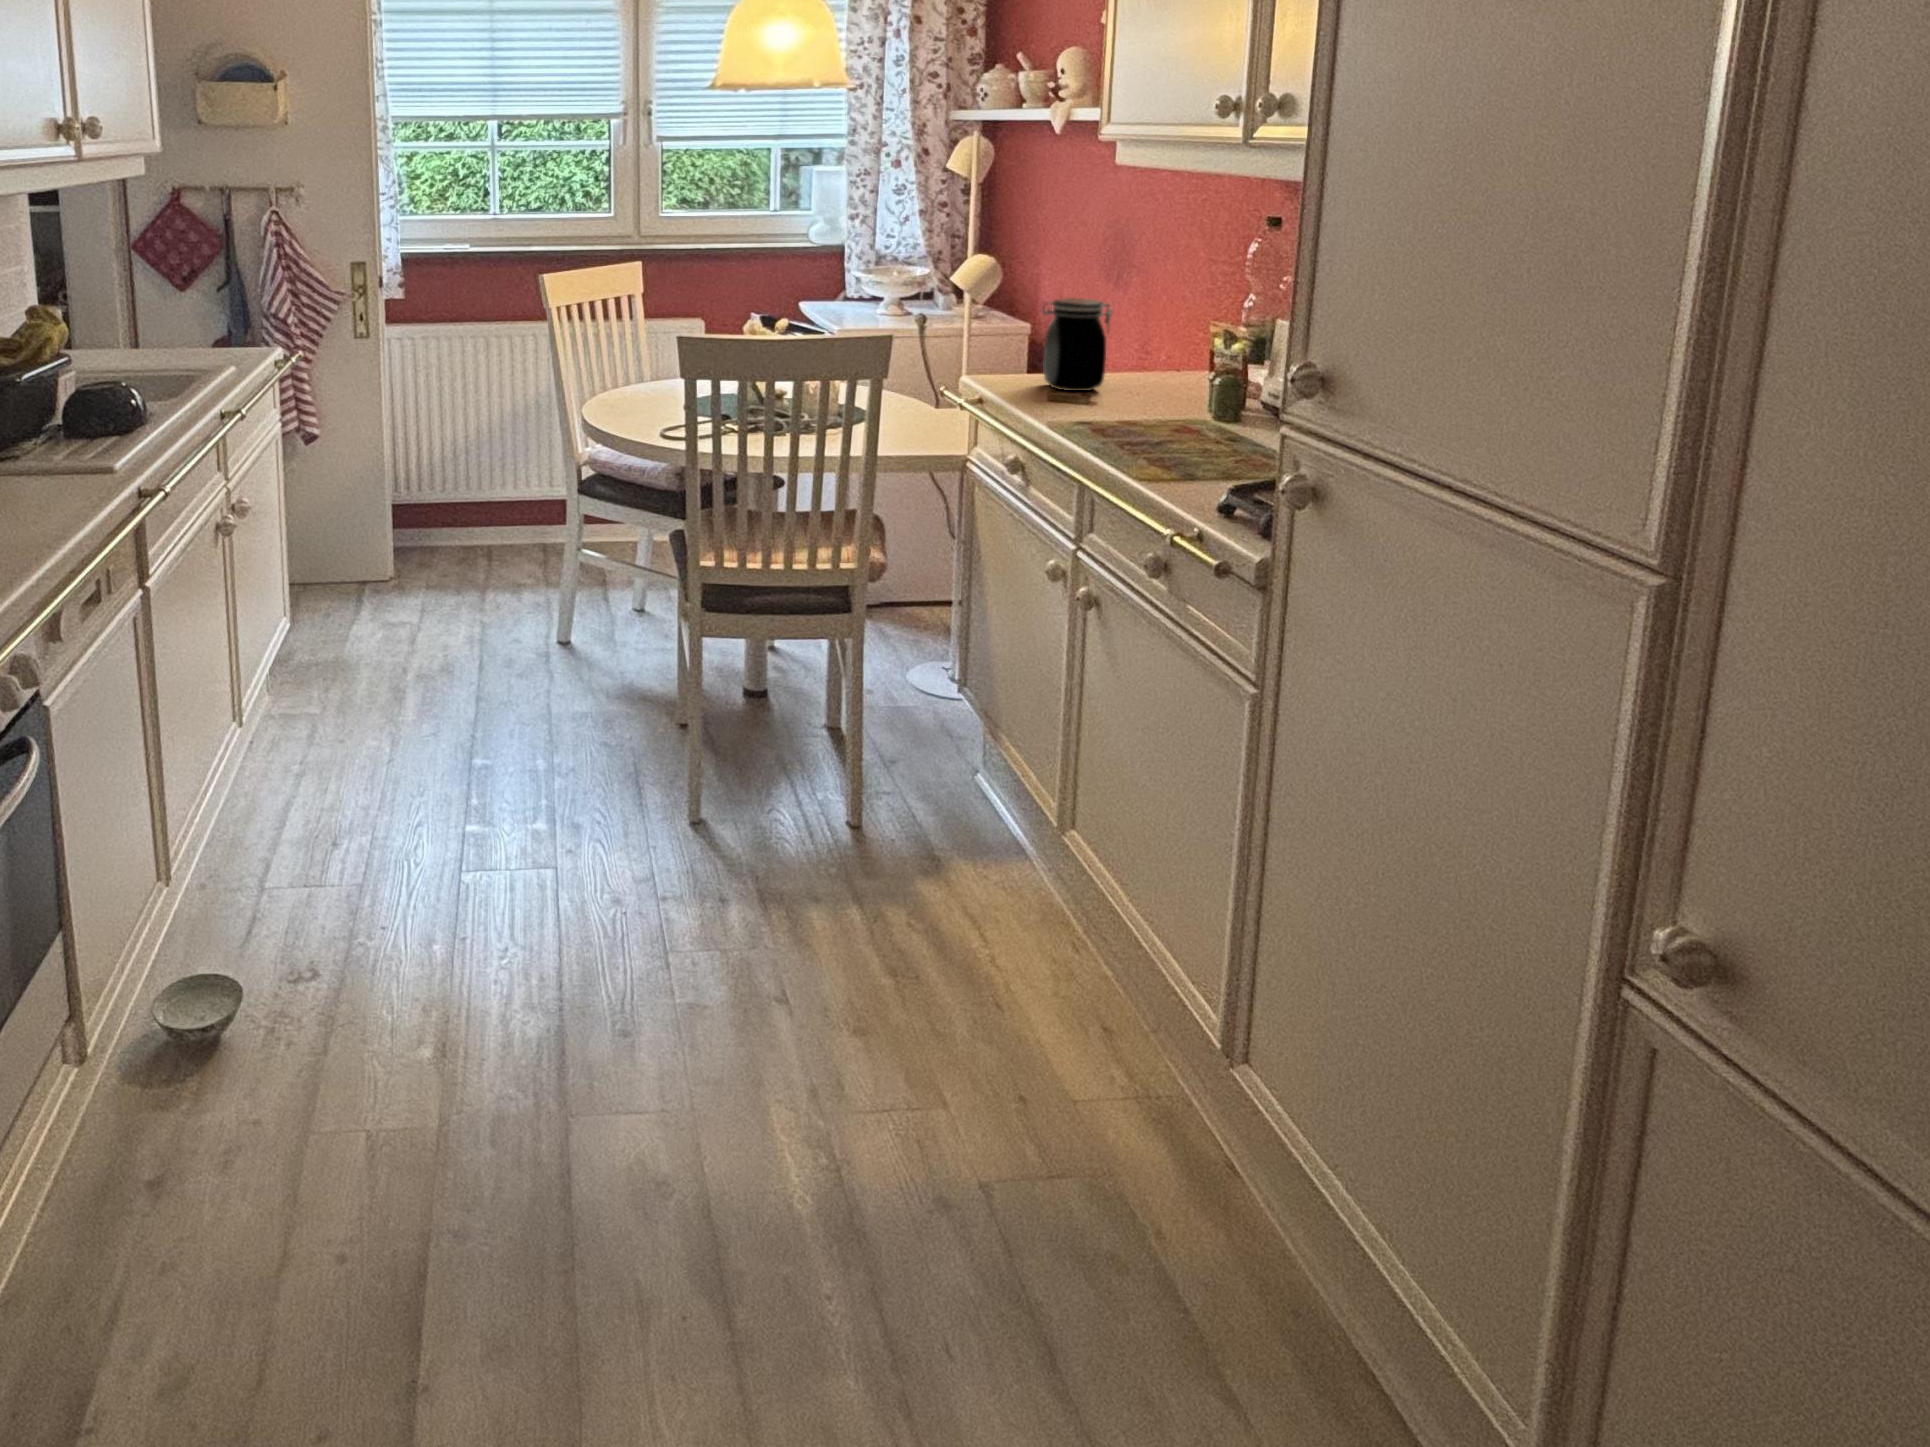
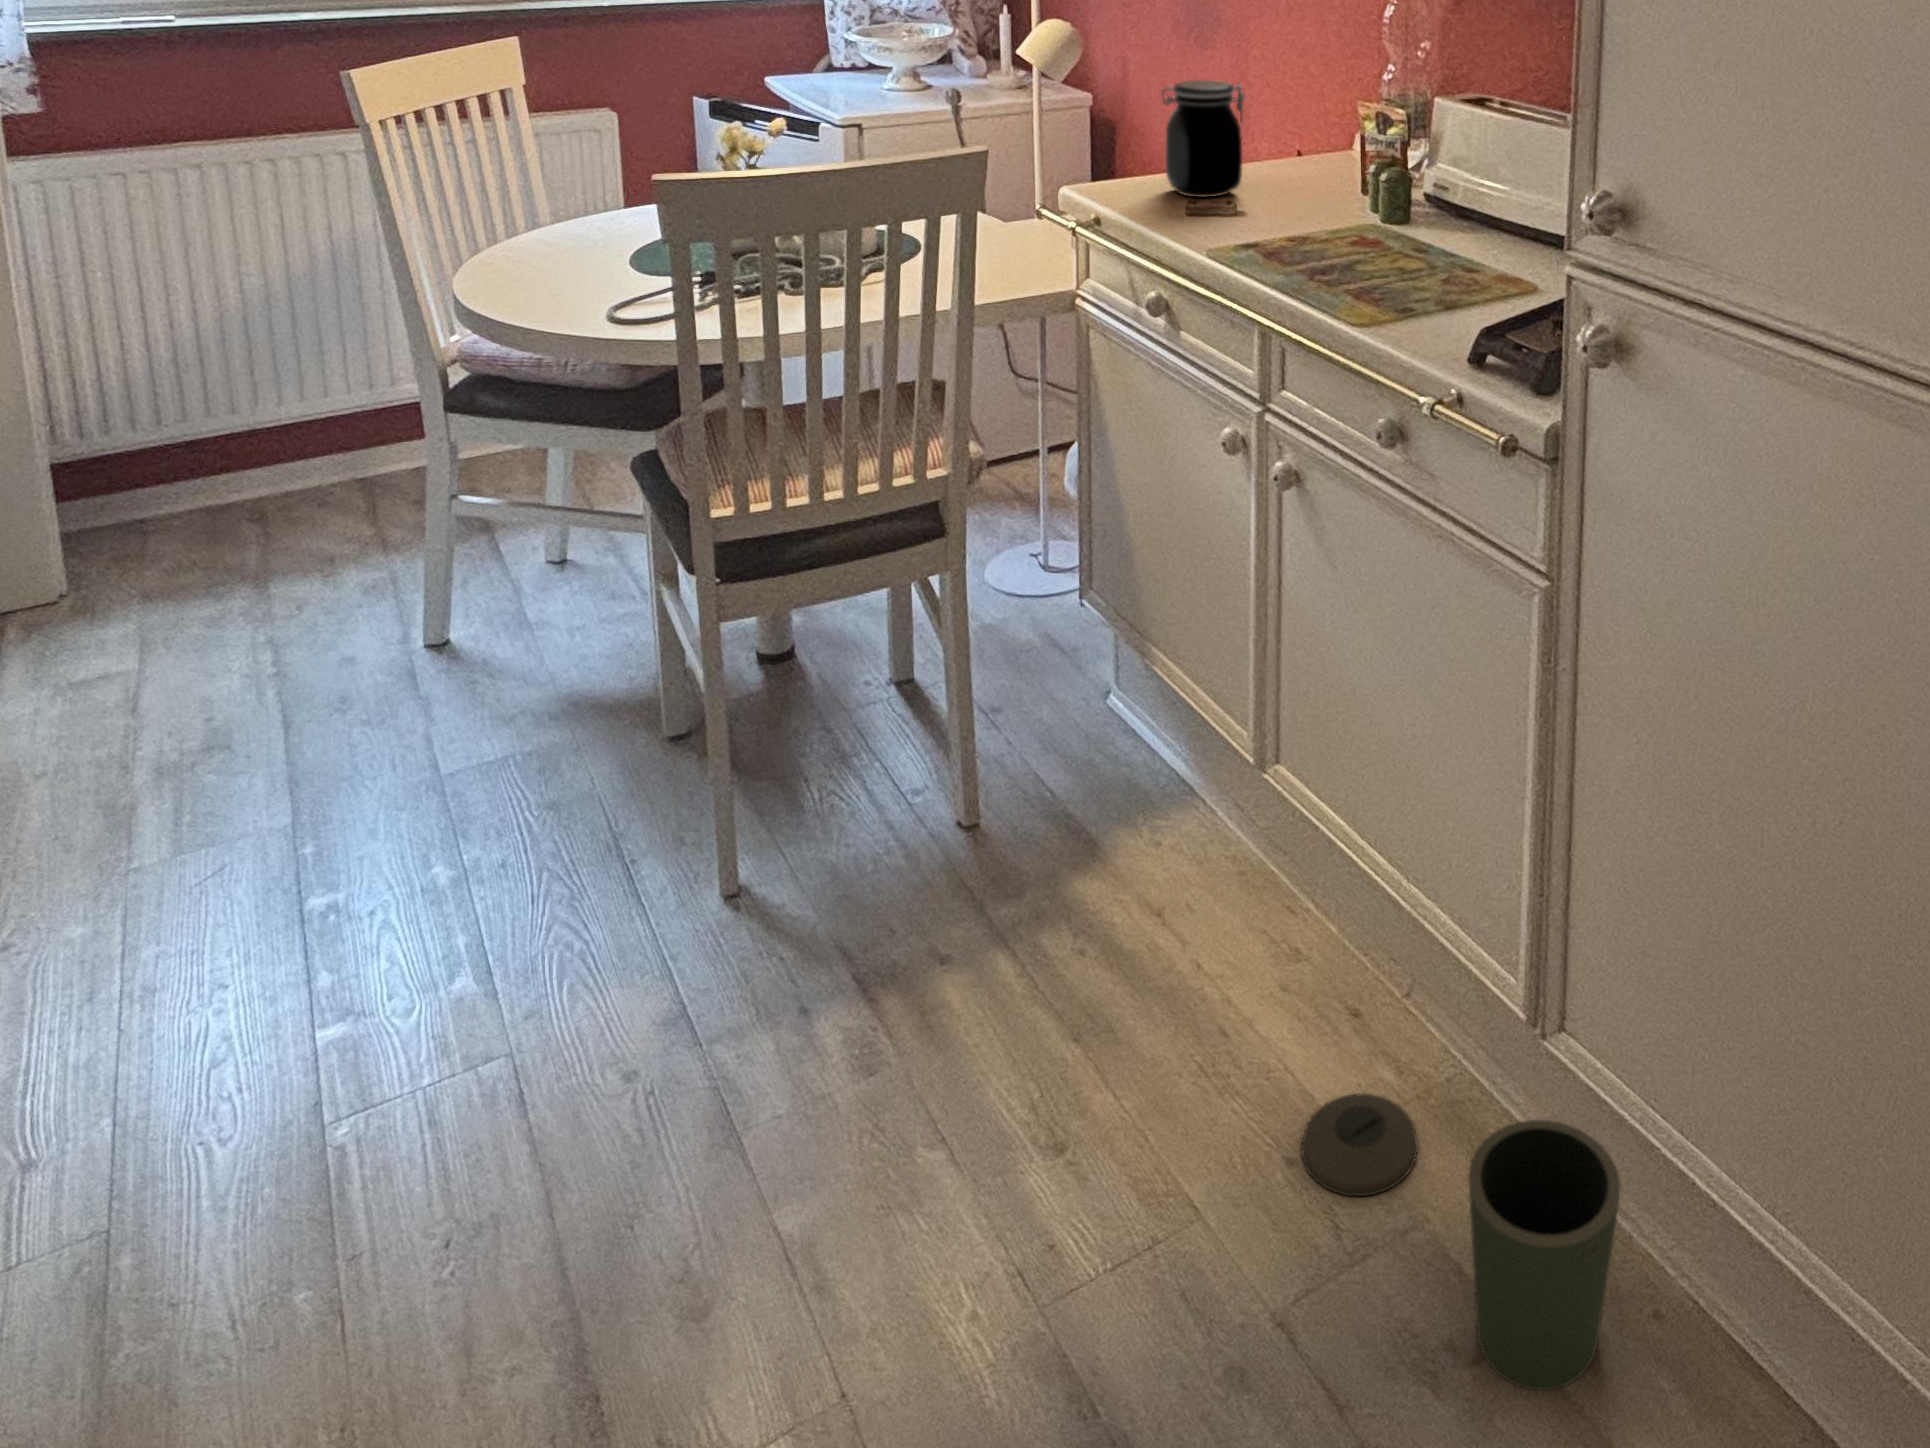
trash can: none [1025,1084,1262,1341] -> present [1302,1094,1621,1390]

